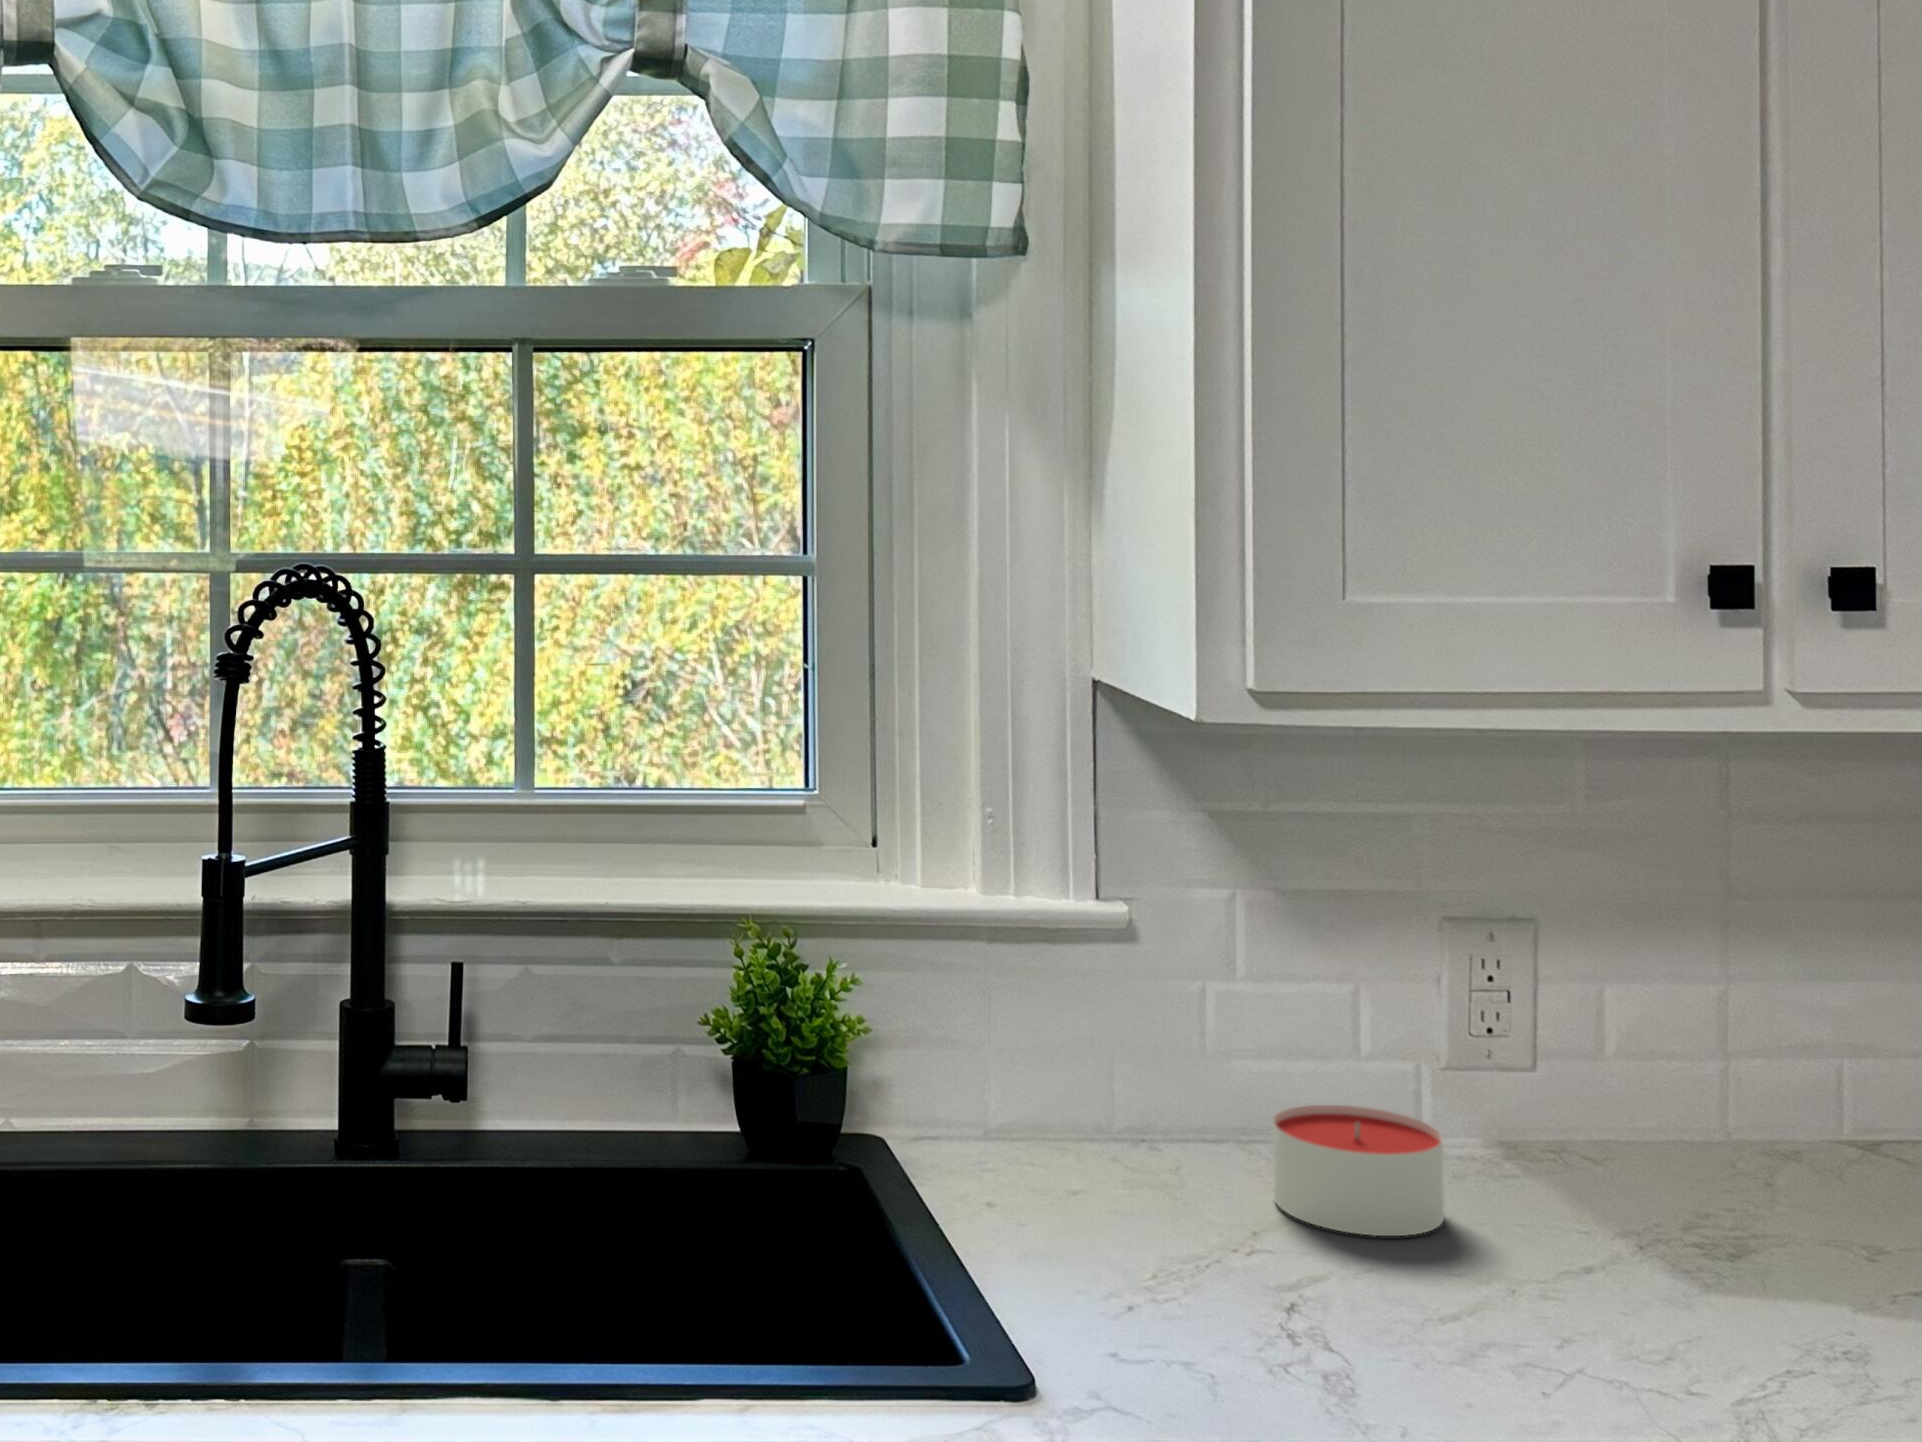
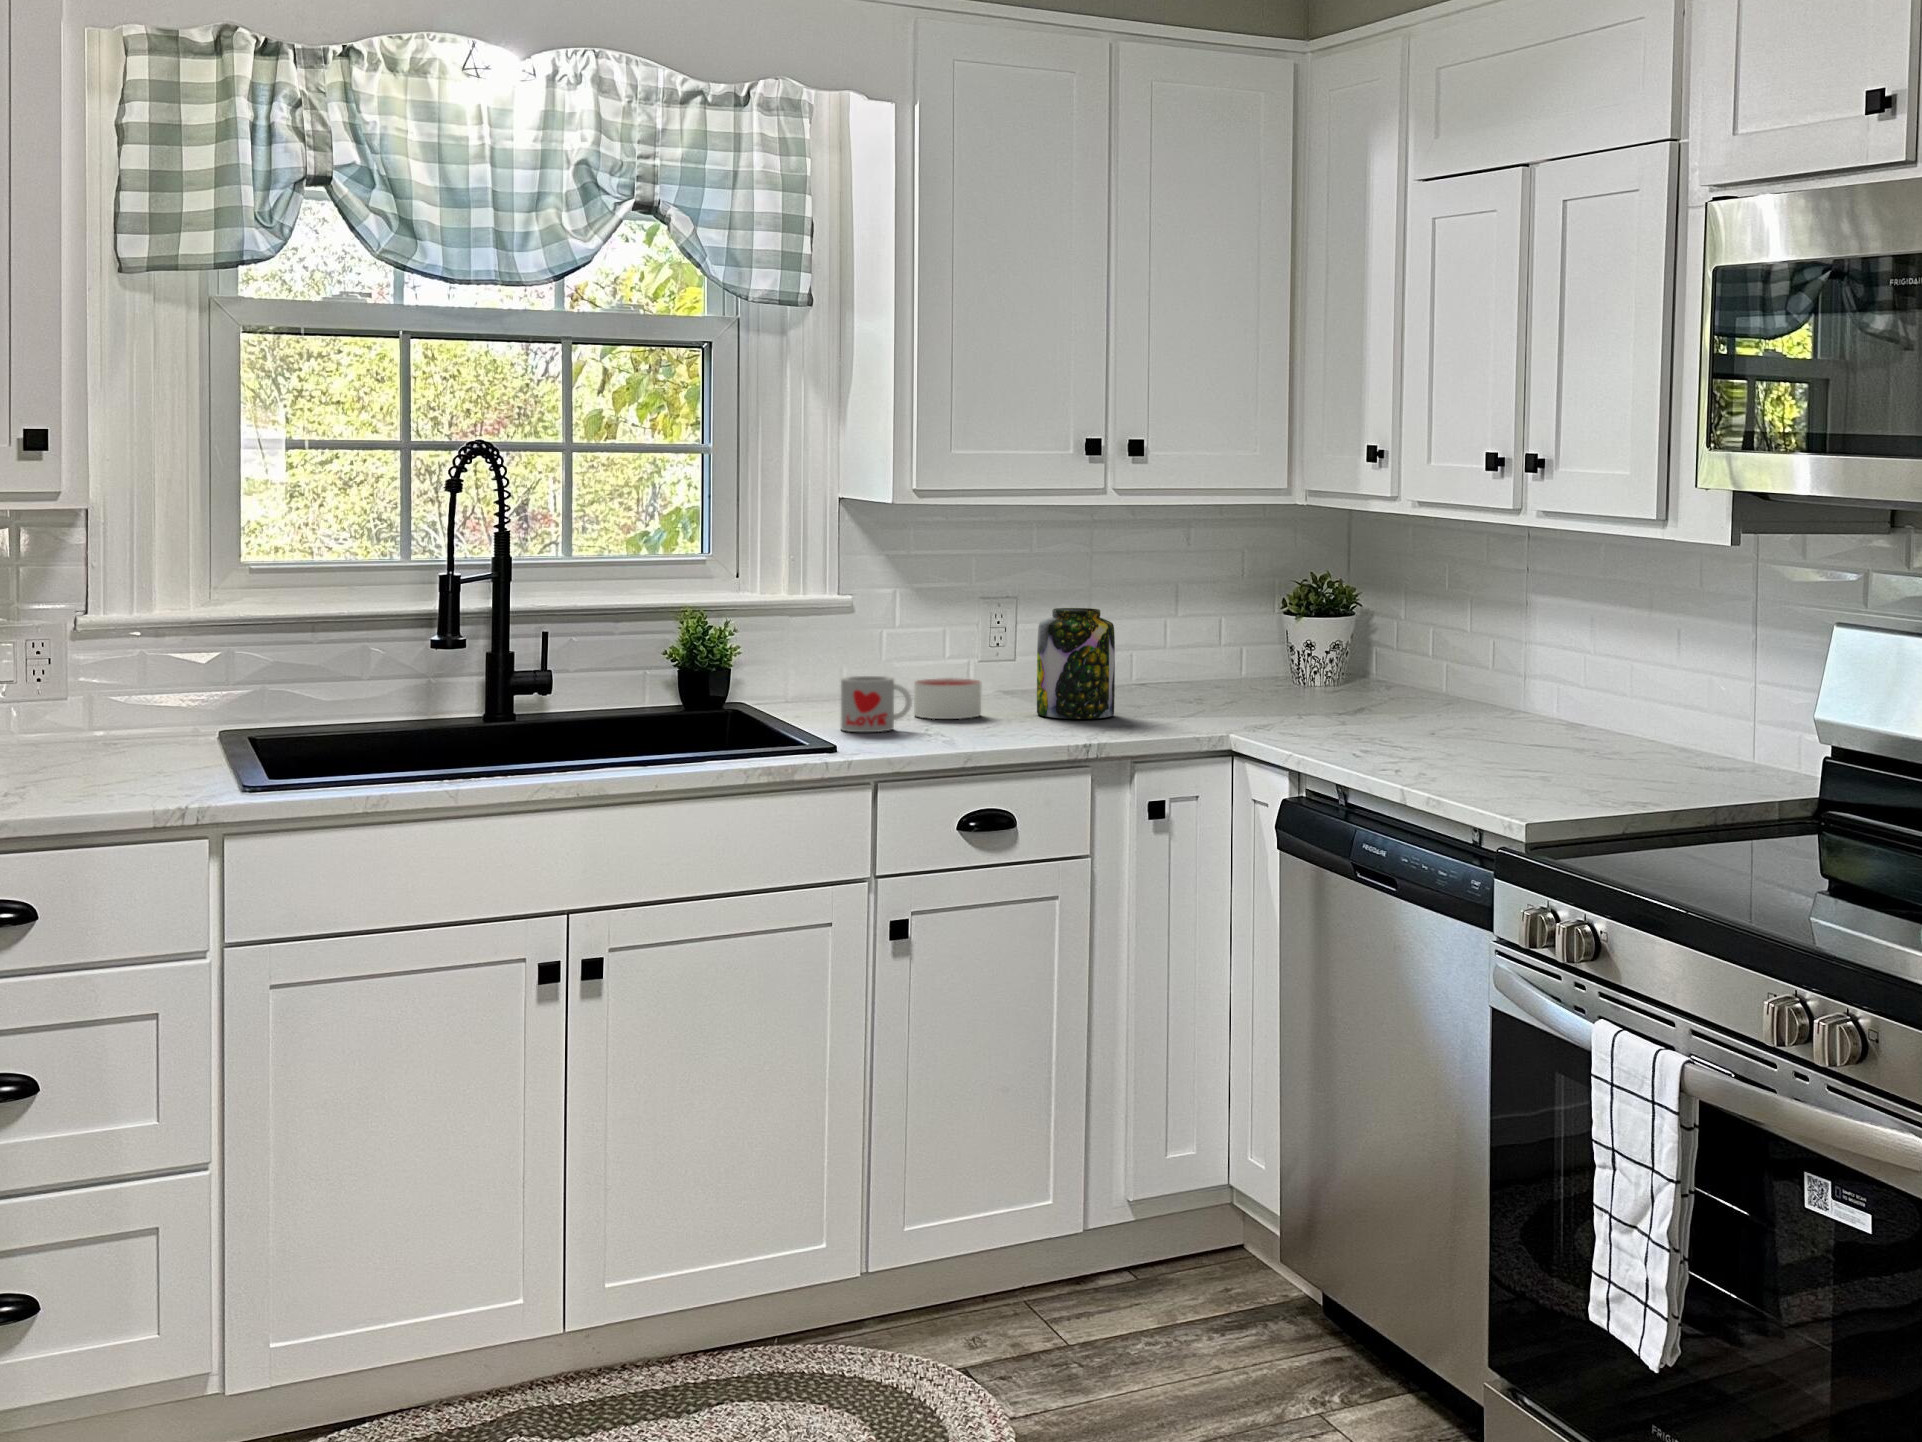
jar: none [1587,965,1811,1280] -> present [1037,608,1115,719]
mug: none [1092,1132,1273,1301] -> present [841,676,912,732]

